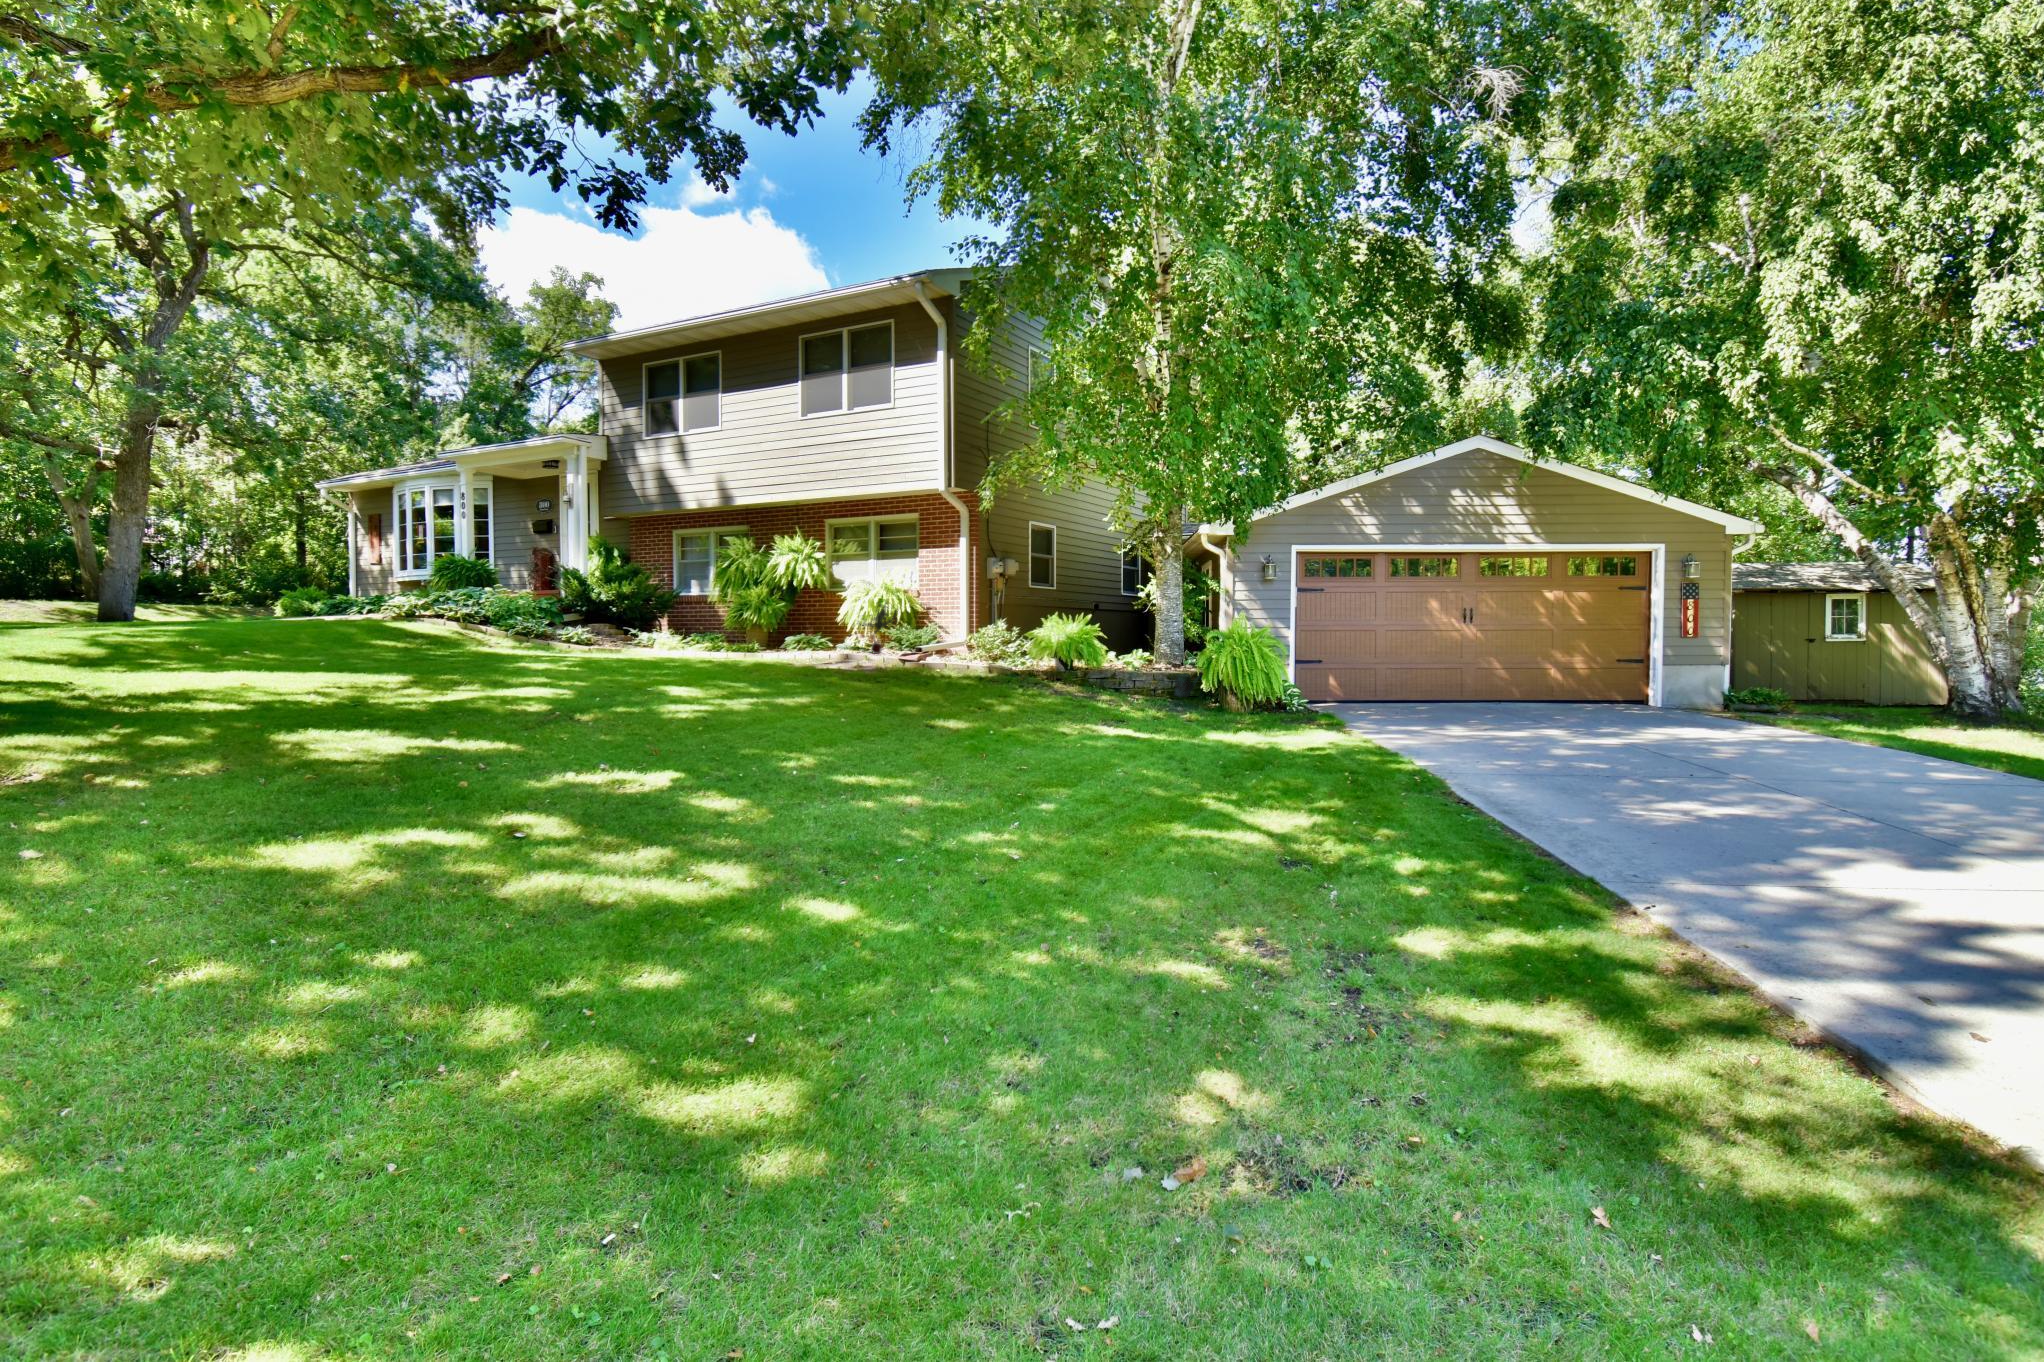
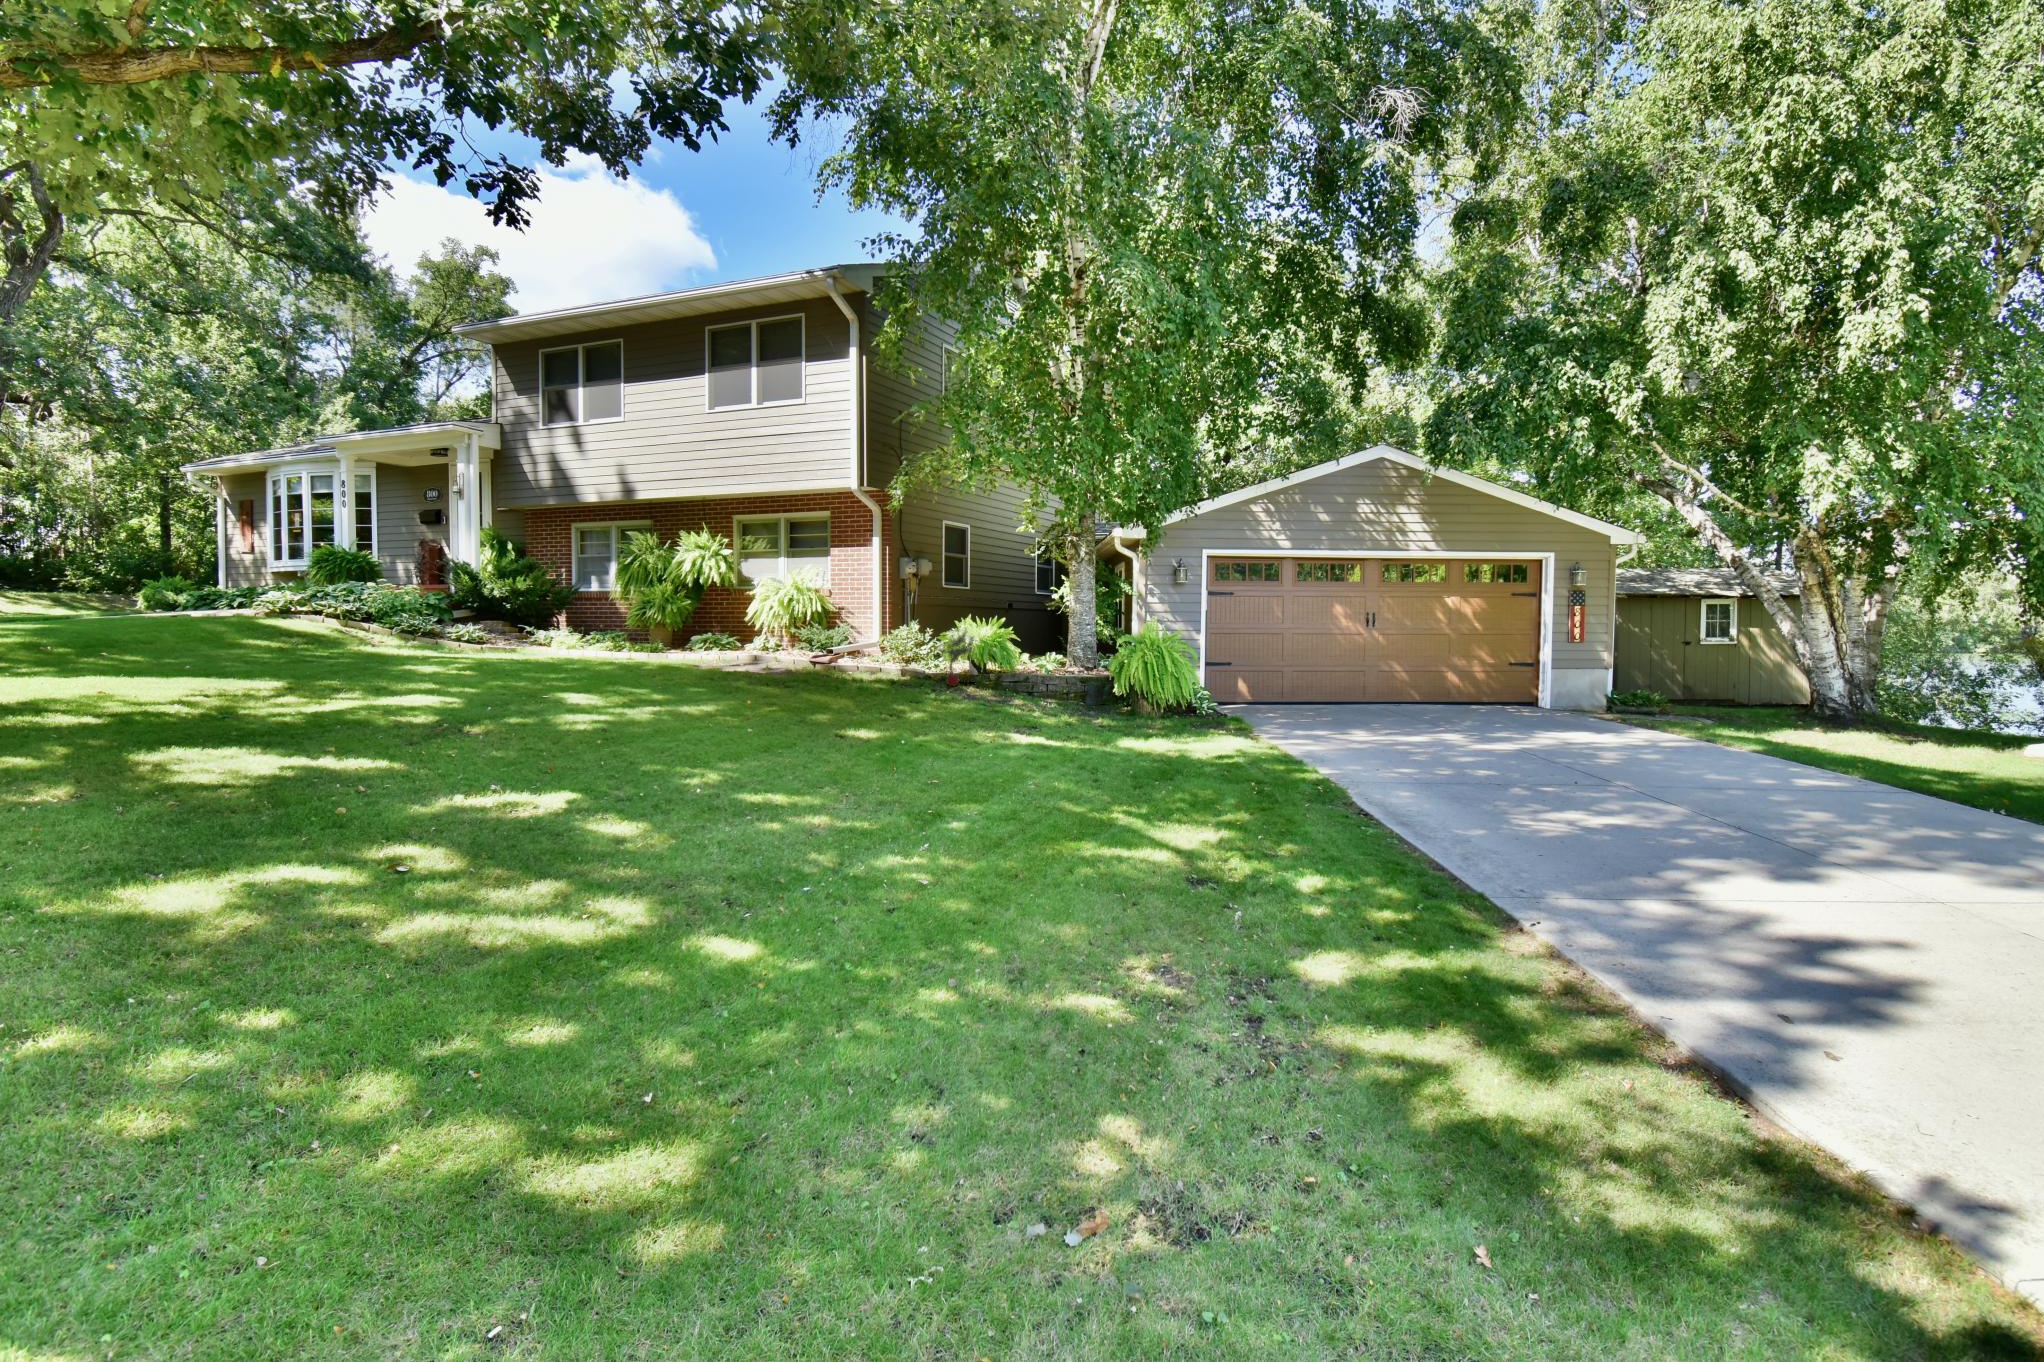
potted tree: present [859,603,898,654] -> present [938,626,976,686]

